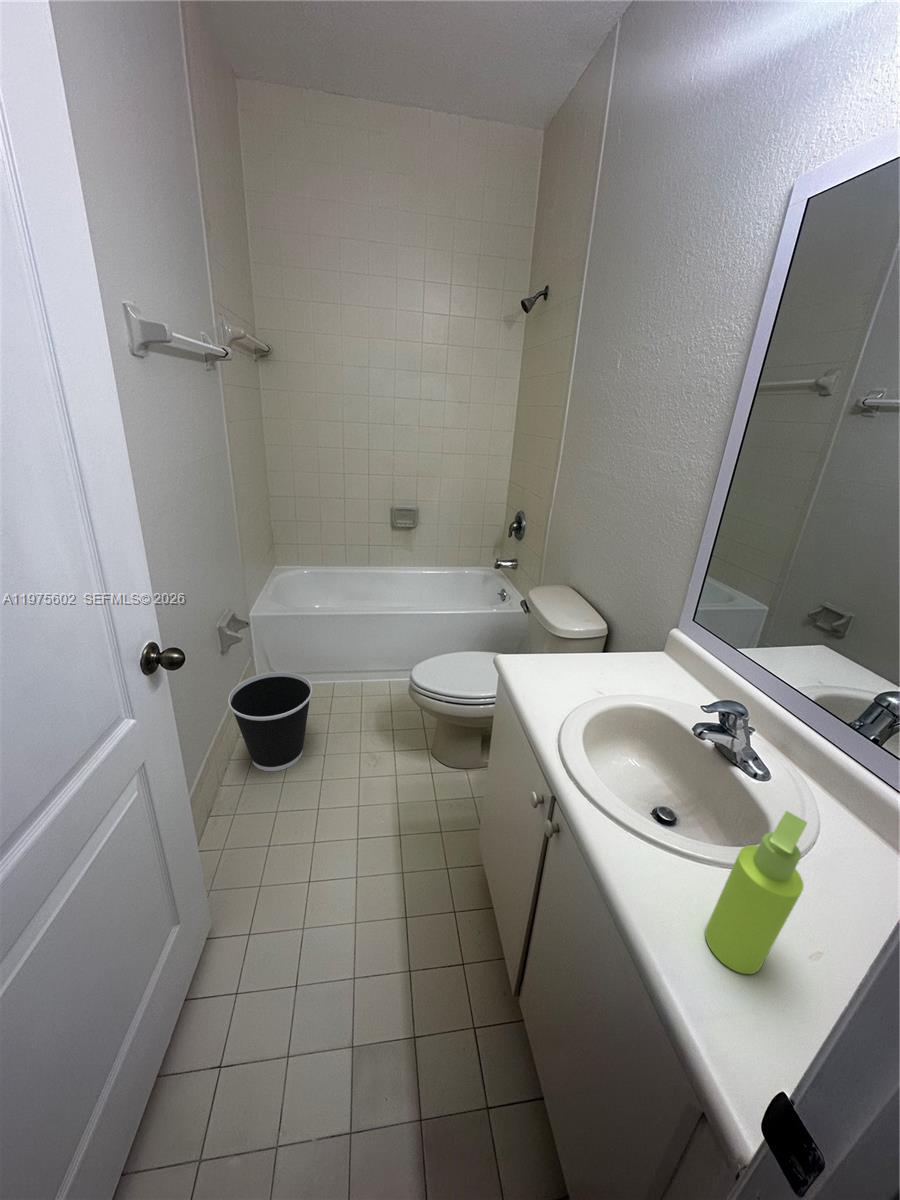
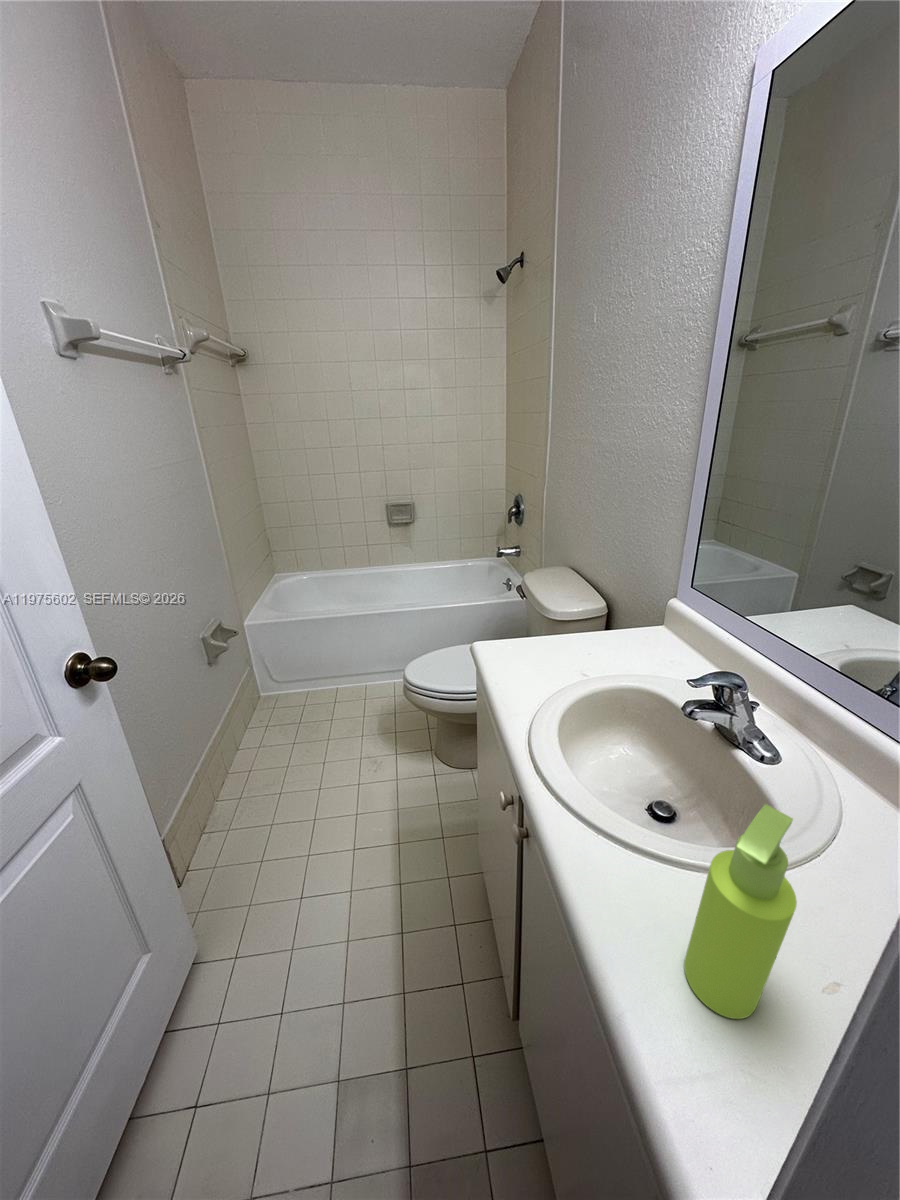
wastebasket: present [228,672,312,771] -> none [219,679,305,783]

